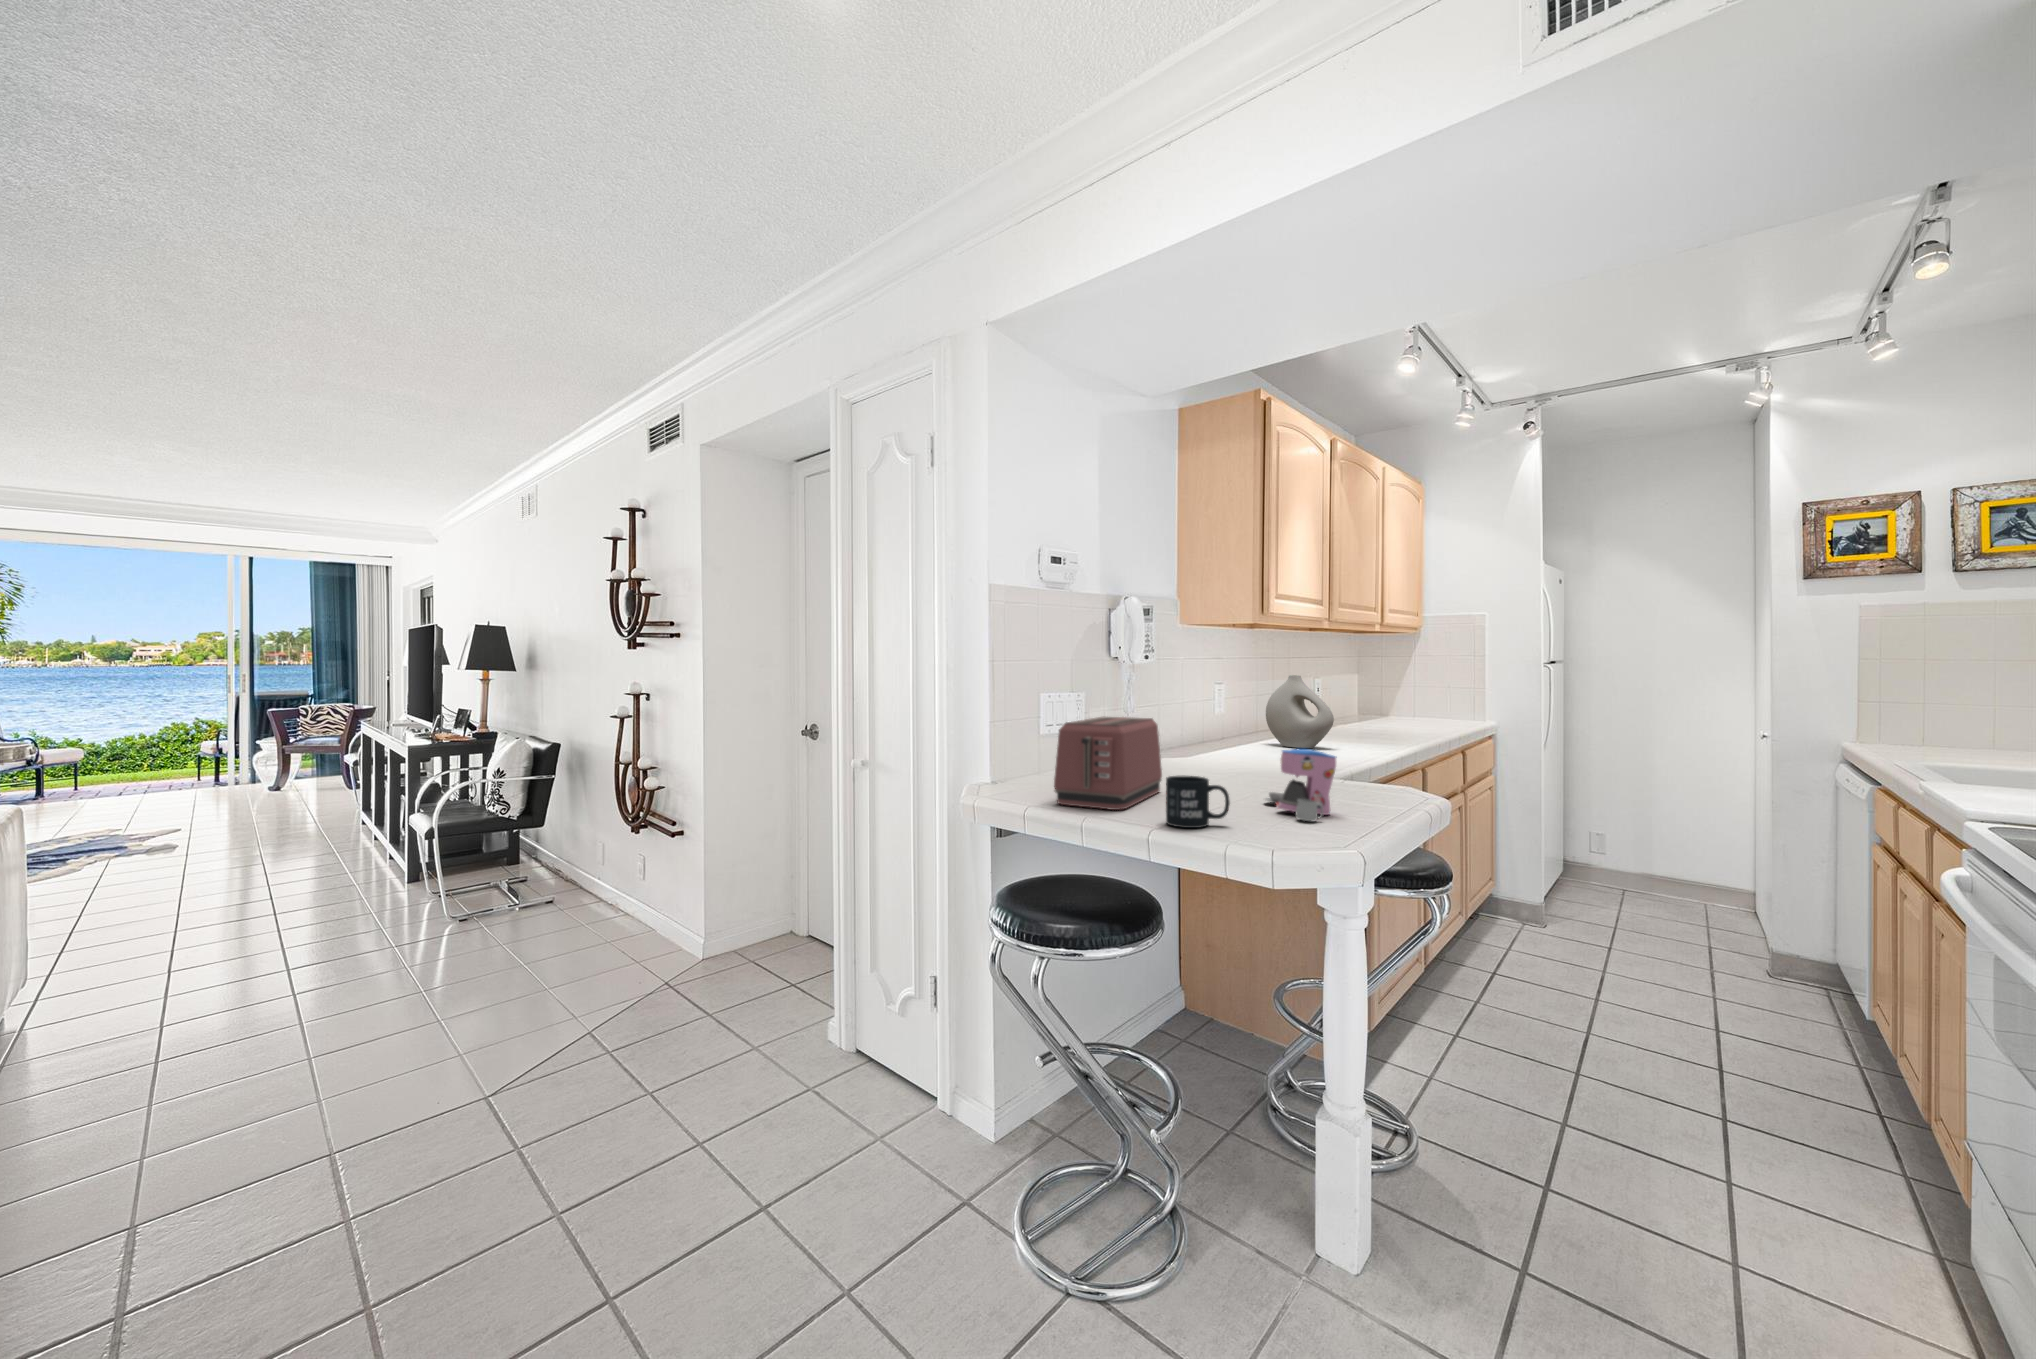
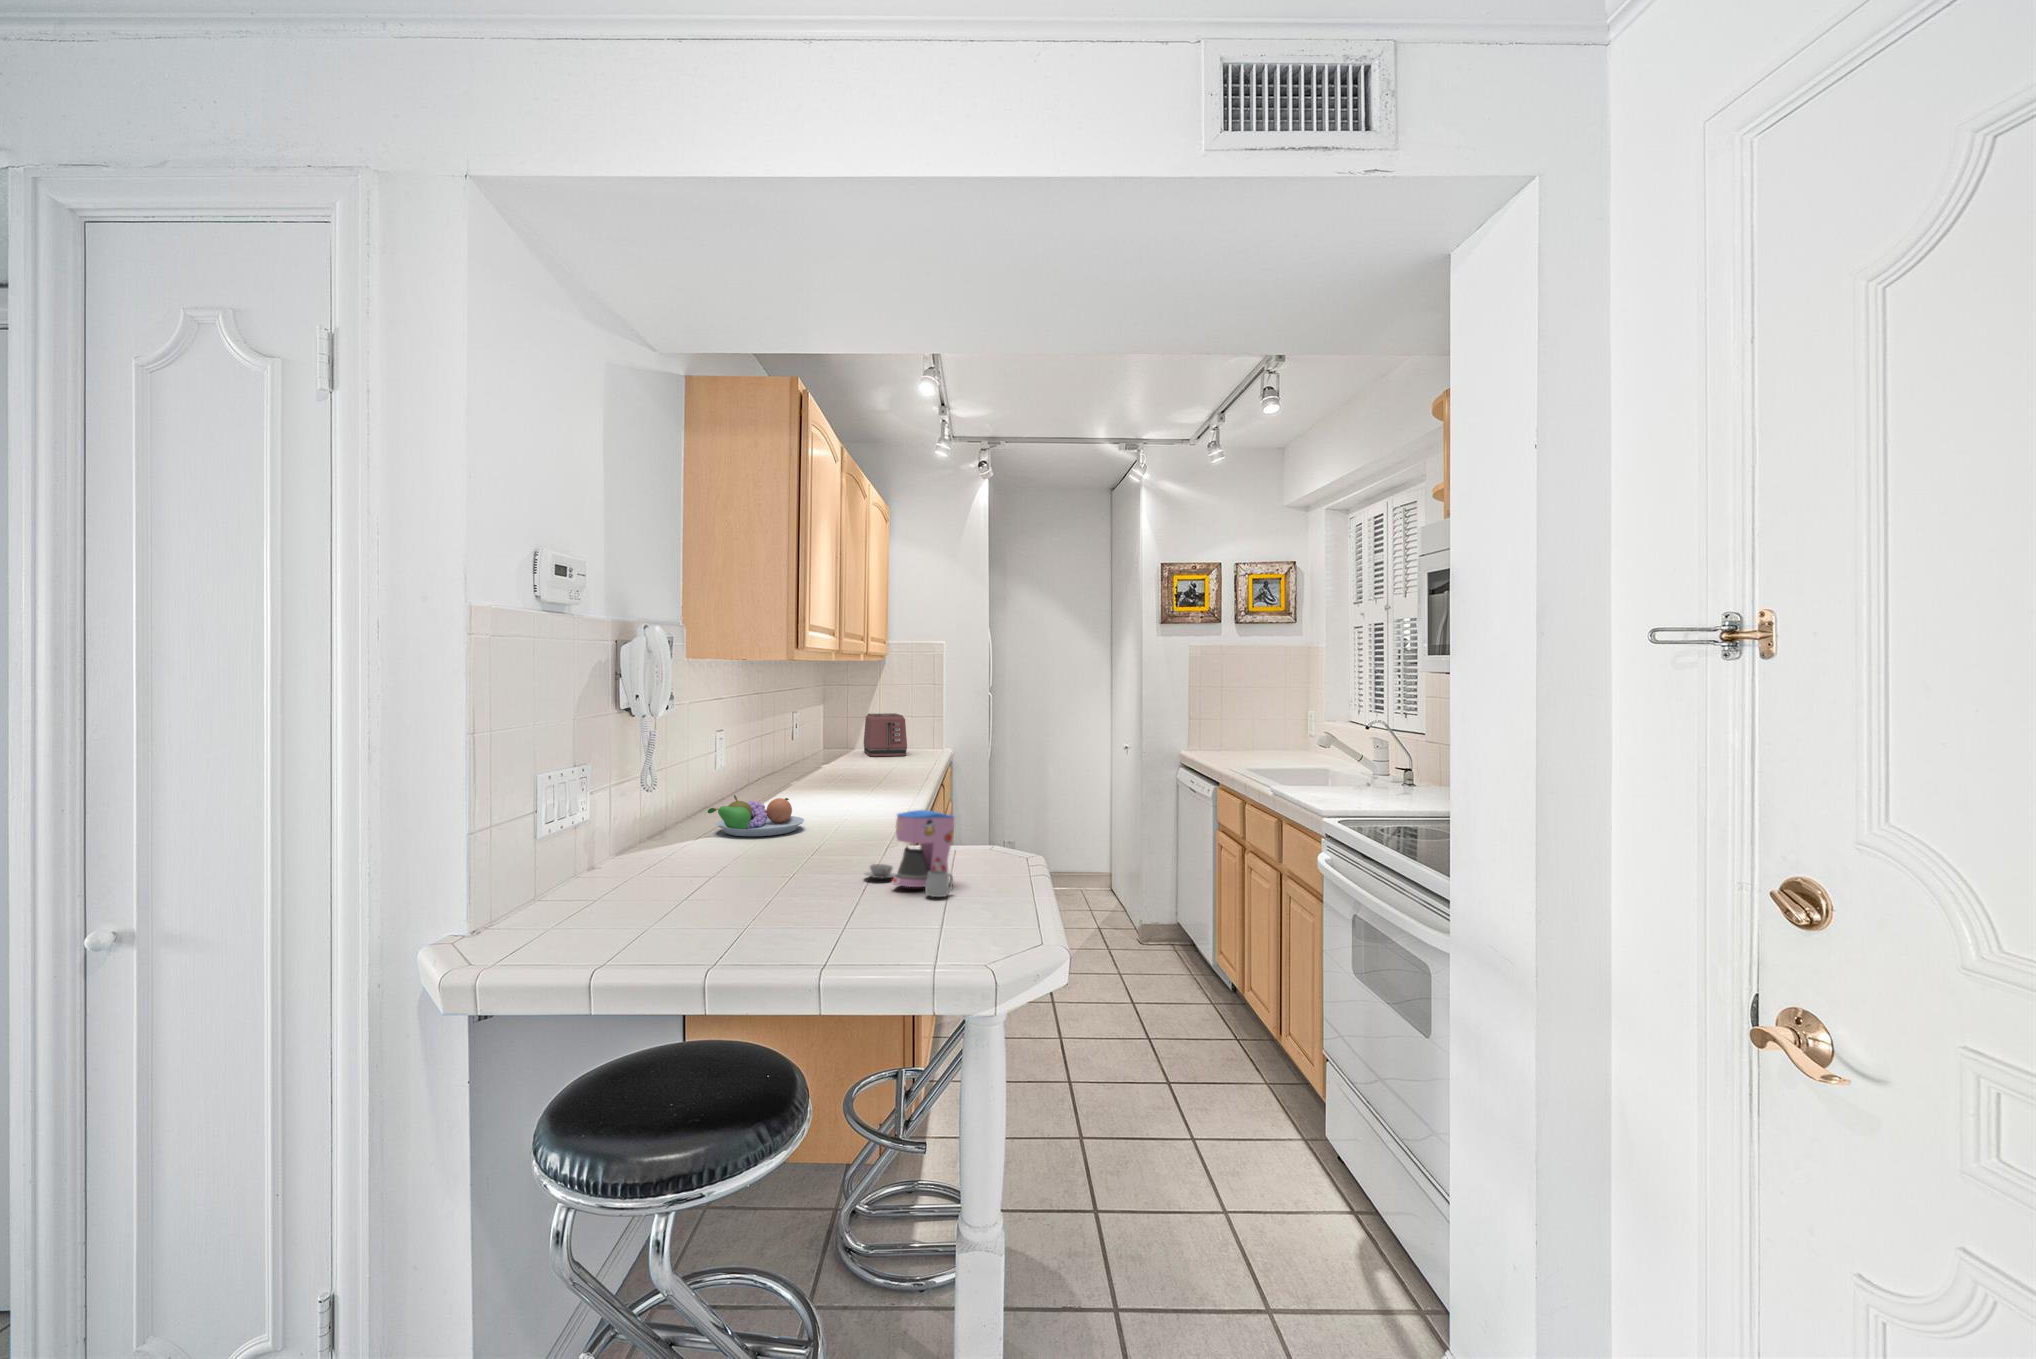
vase: present [1266,675,1334,748] -> none [760,708,842,795]
toaster: present [1054,717,1162,810] -> present [864,713,907,756]
fruit bowl: none [1189,738,1267,770] -> present [708,795,804,836]
mug: present [1166,776,1230,828] -> none [790,862,870,936]

